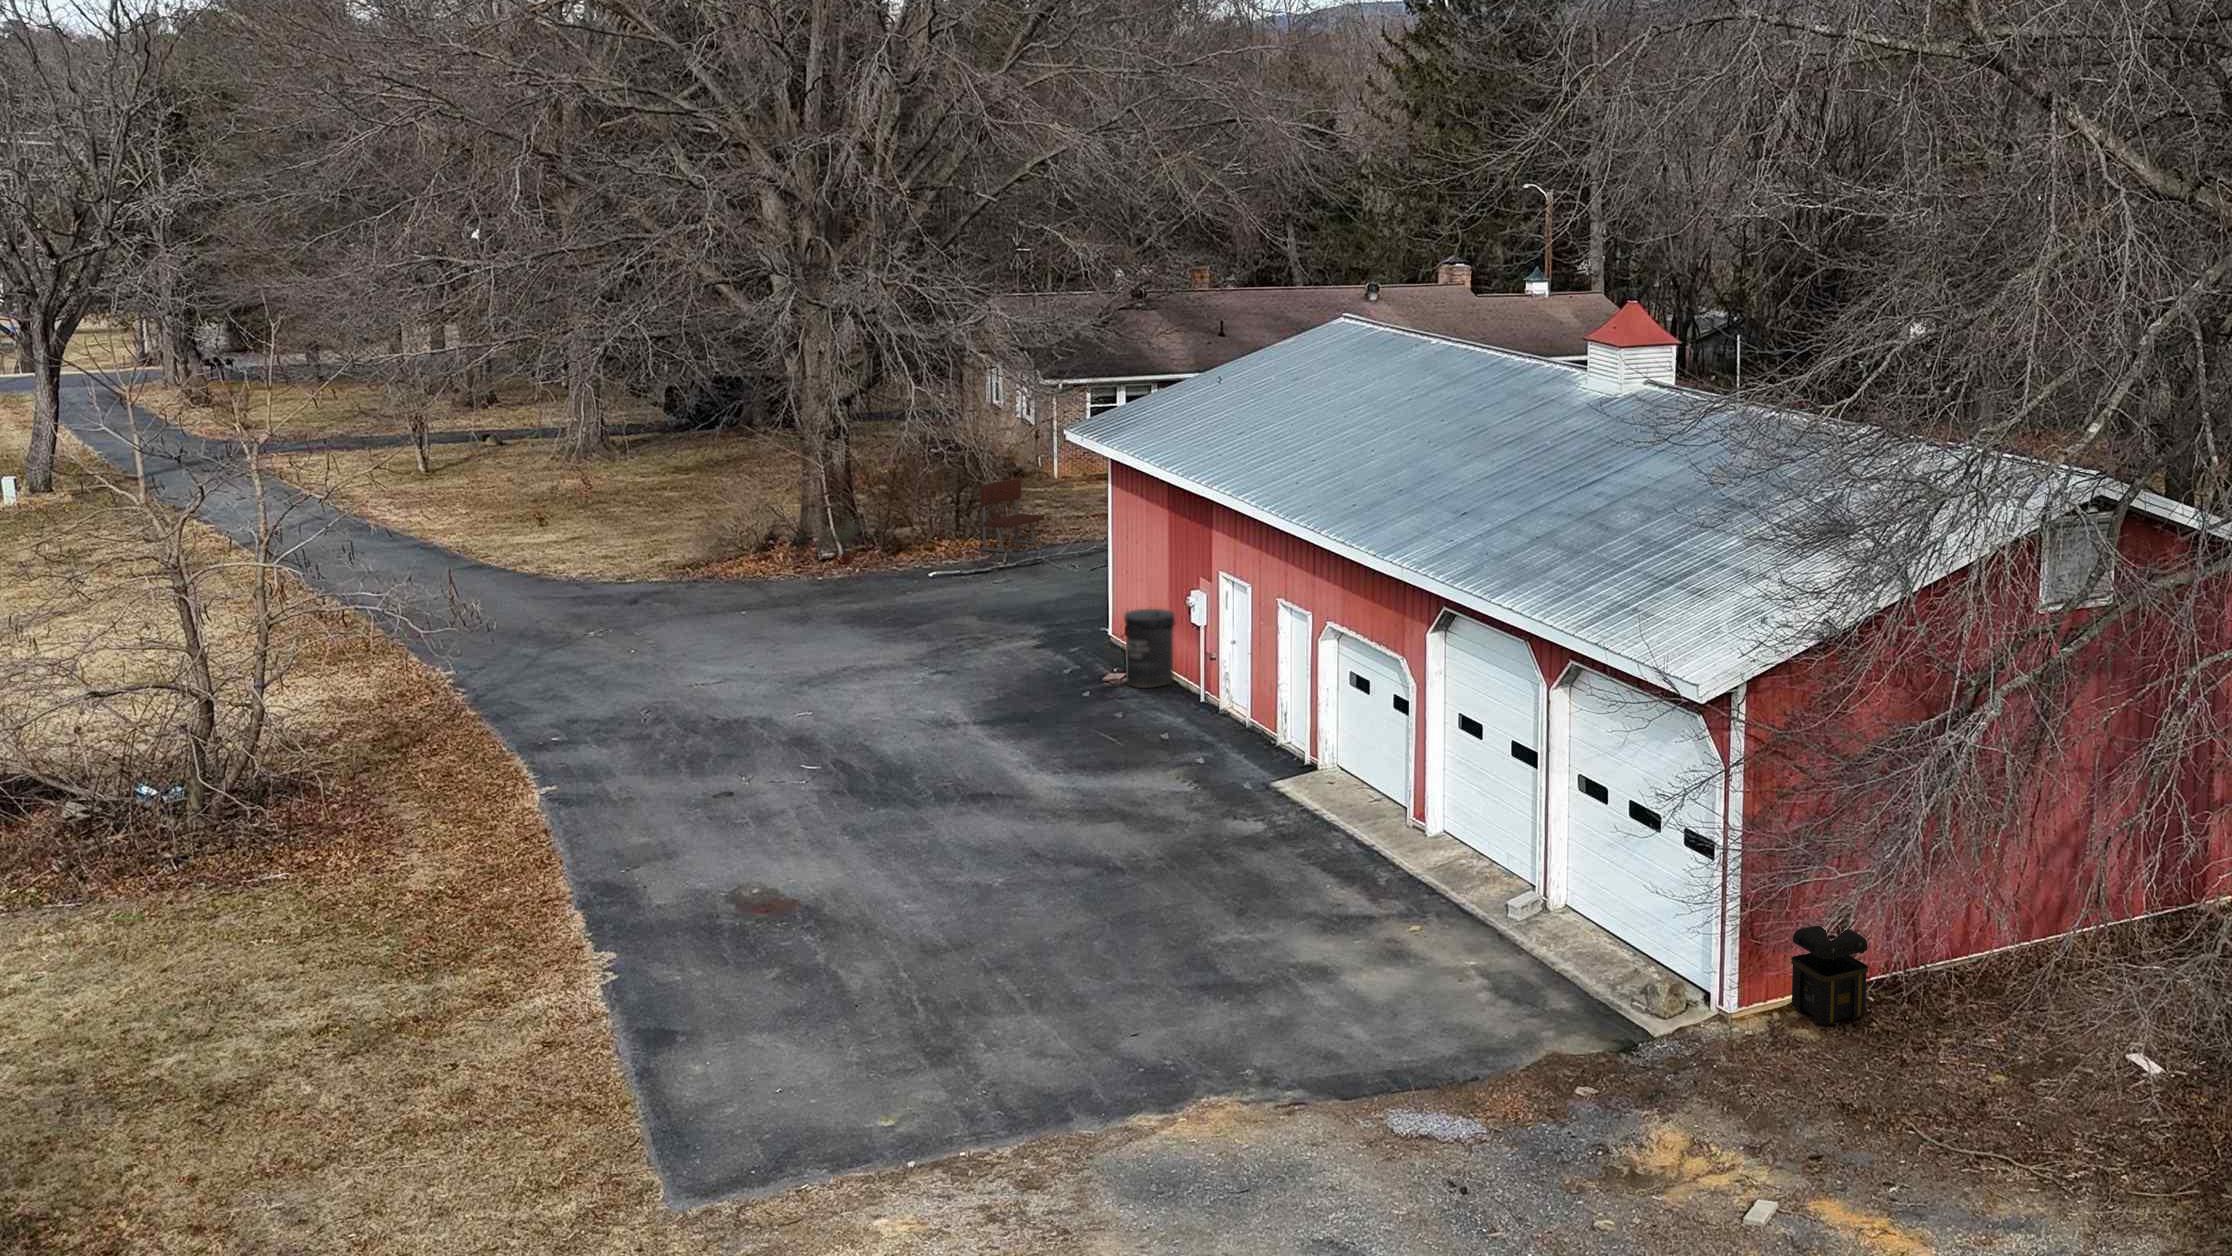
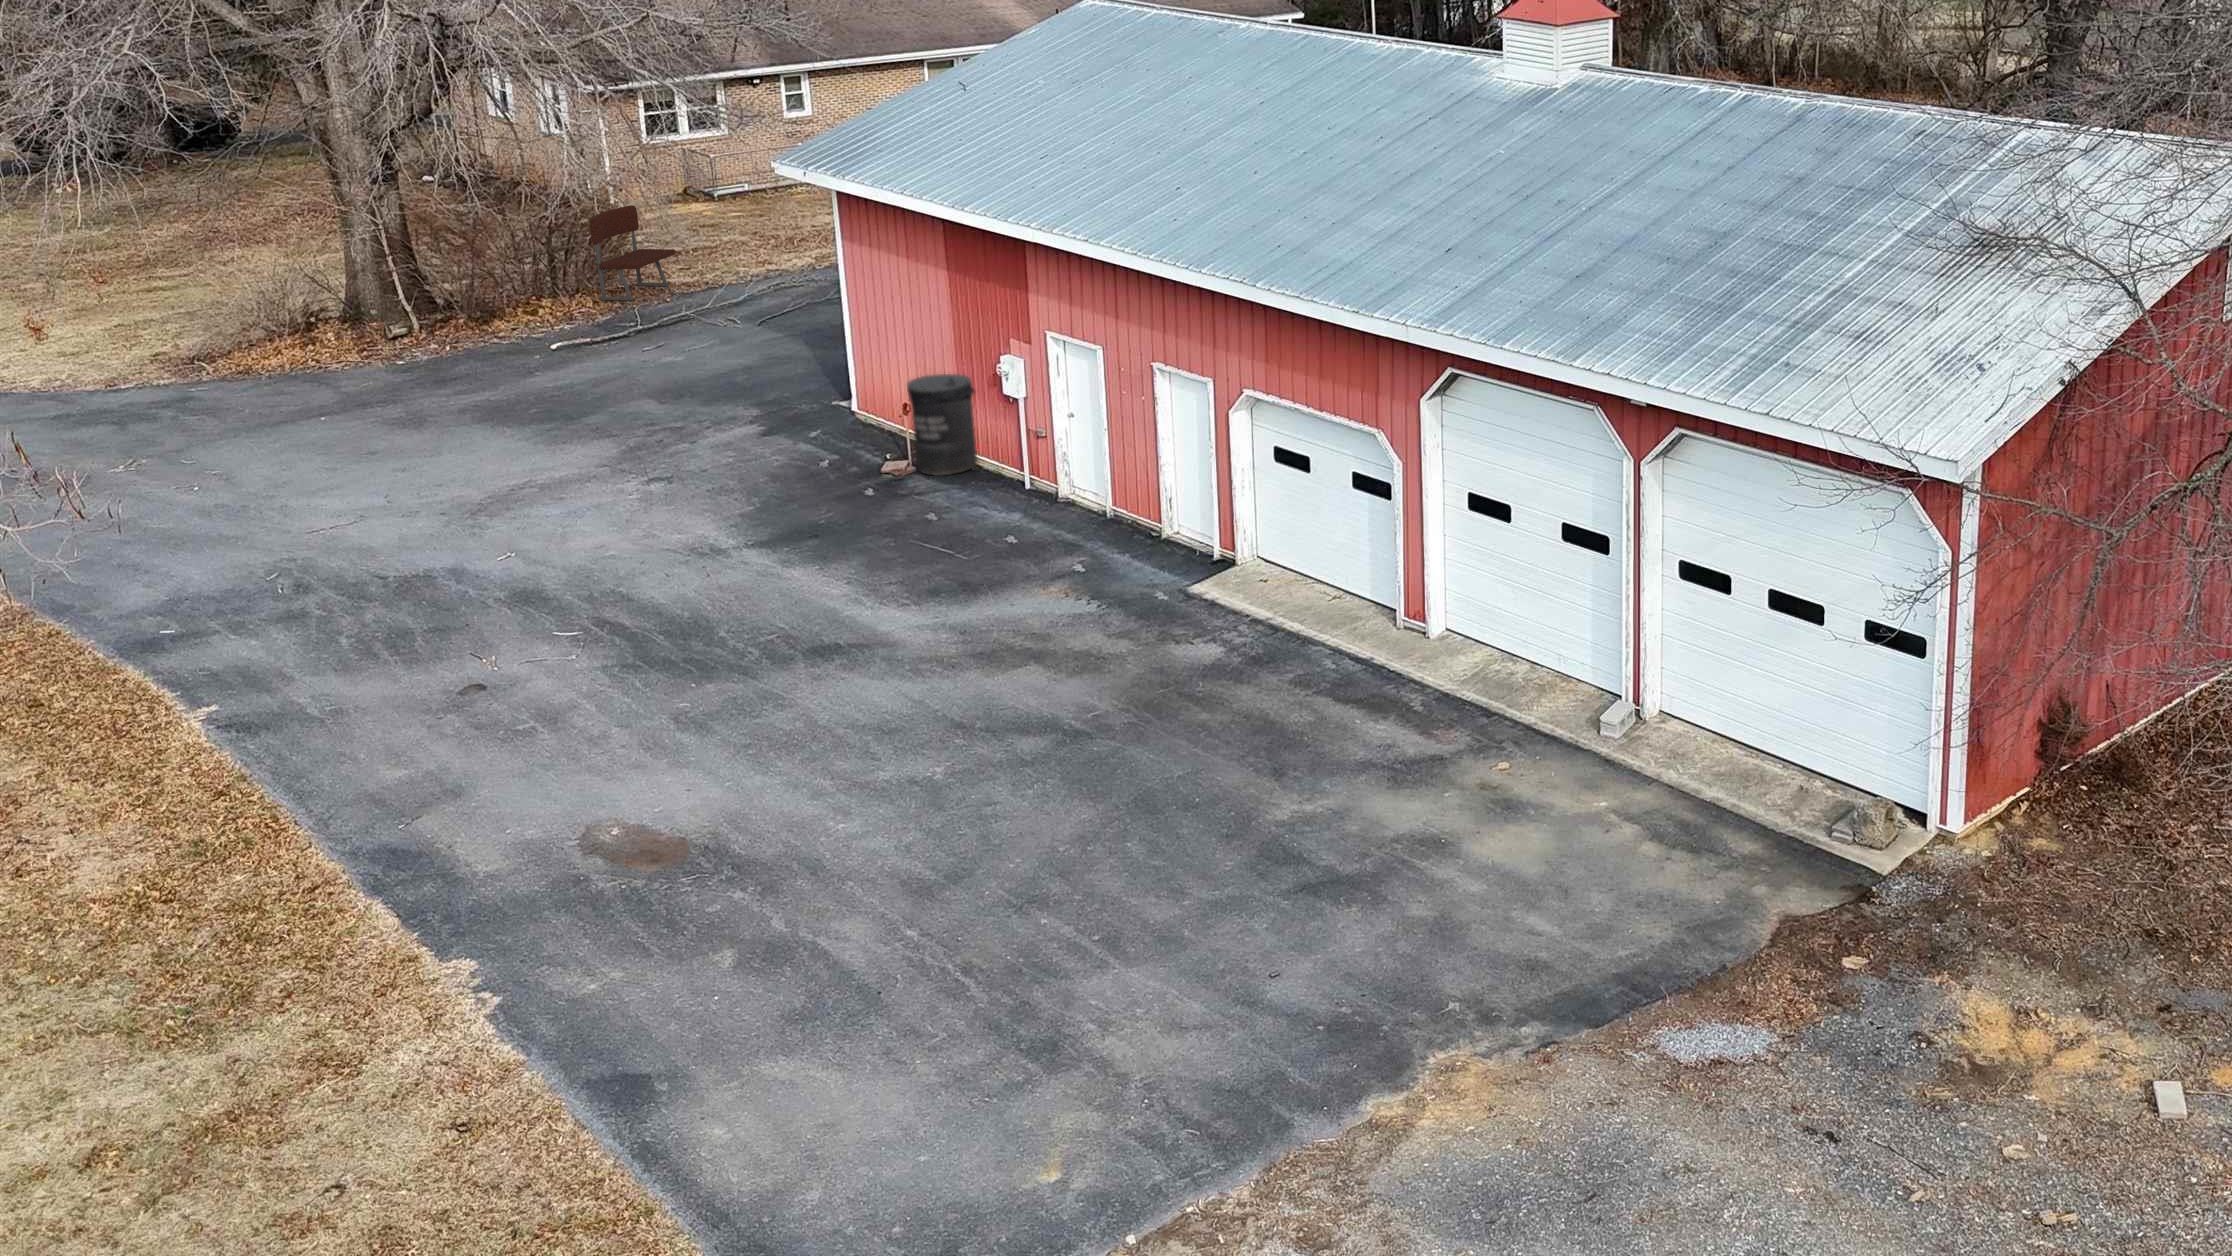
potted tree: present [826,517,863,564] -> none [391,269,441,335]
toolbox: present [1791,926,1868,1026] -> none [2009,713,2101,834]

